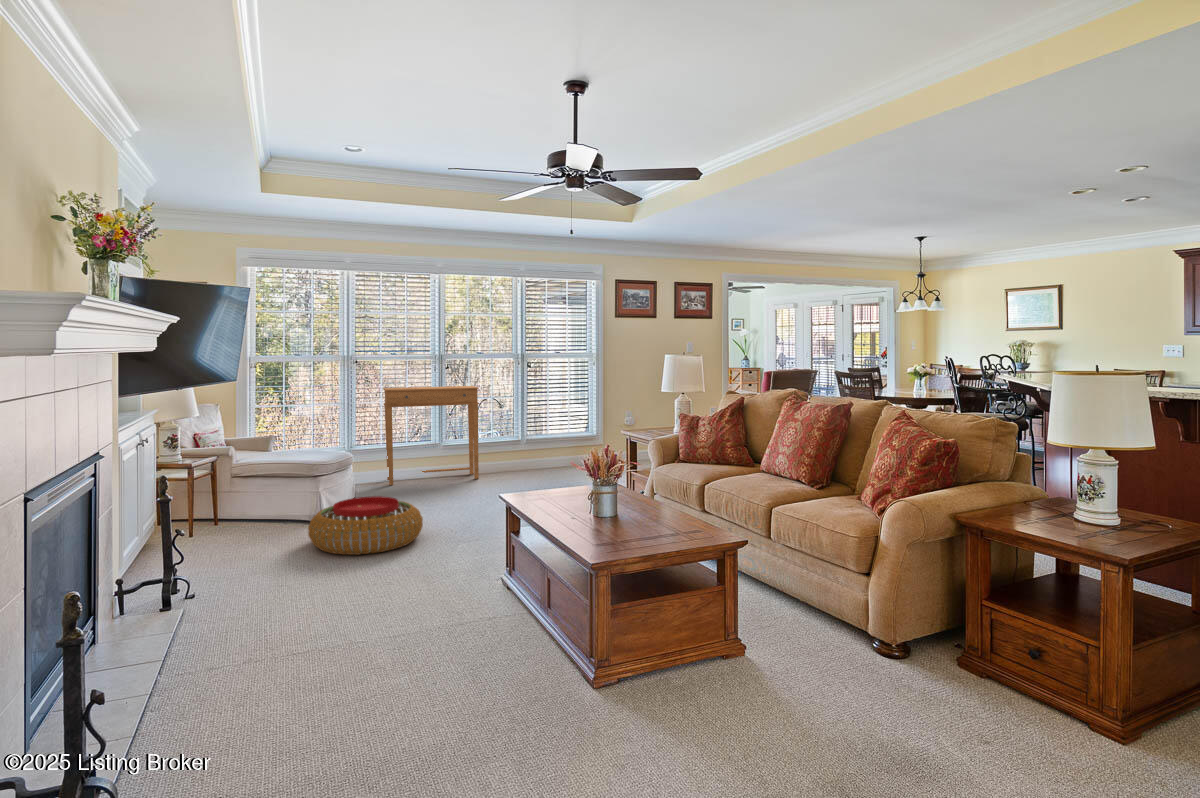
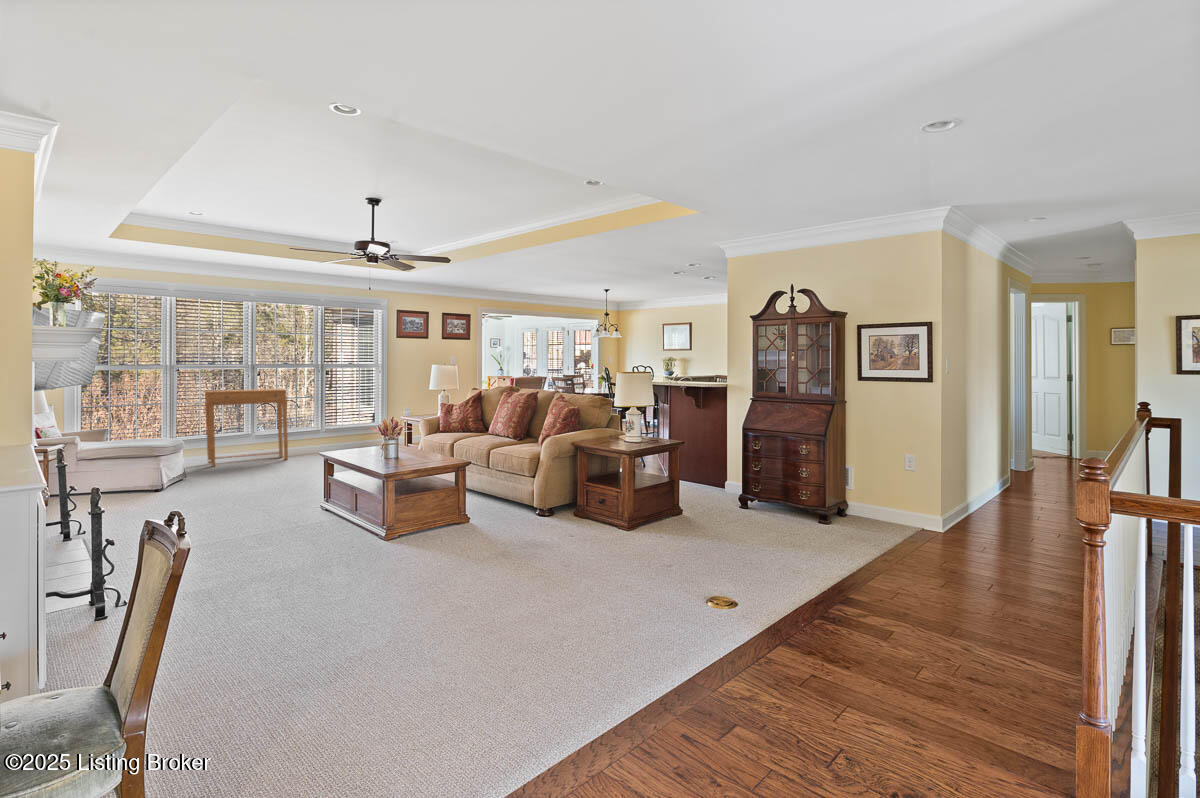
pouf: present [308,496,423,555] -> none [165,465,256,503]

